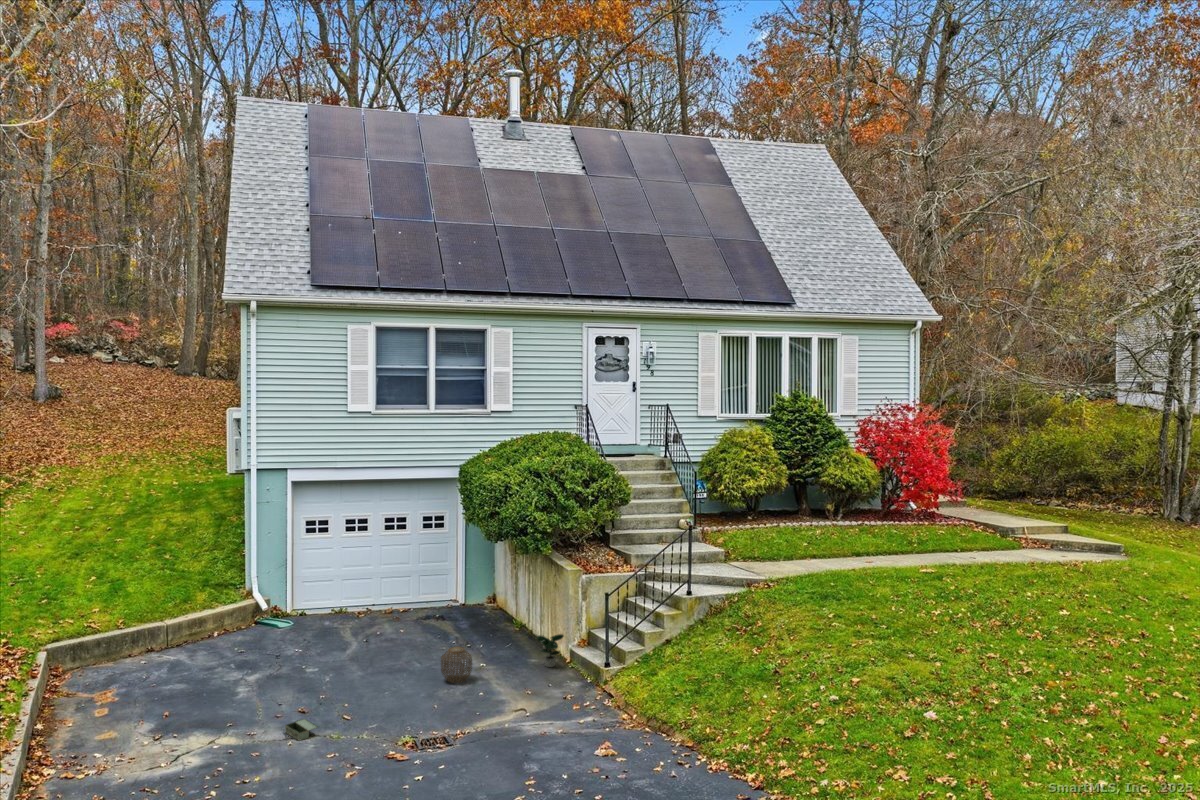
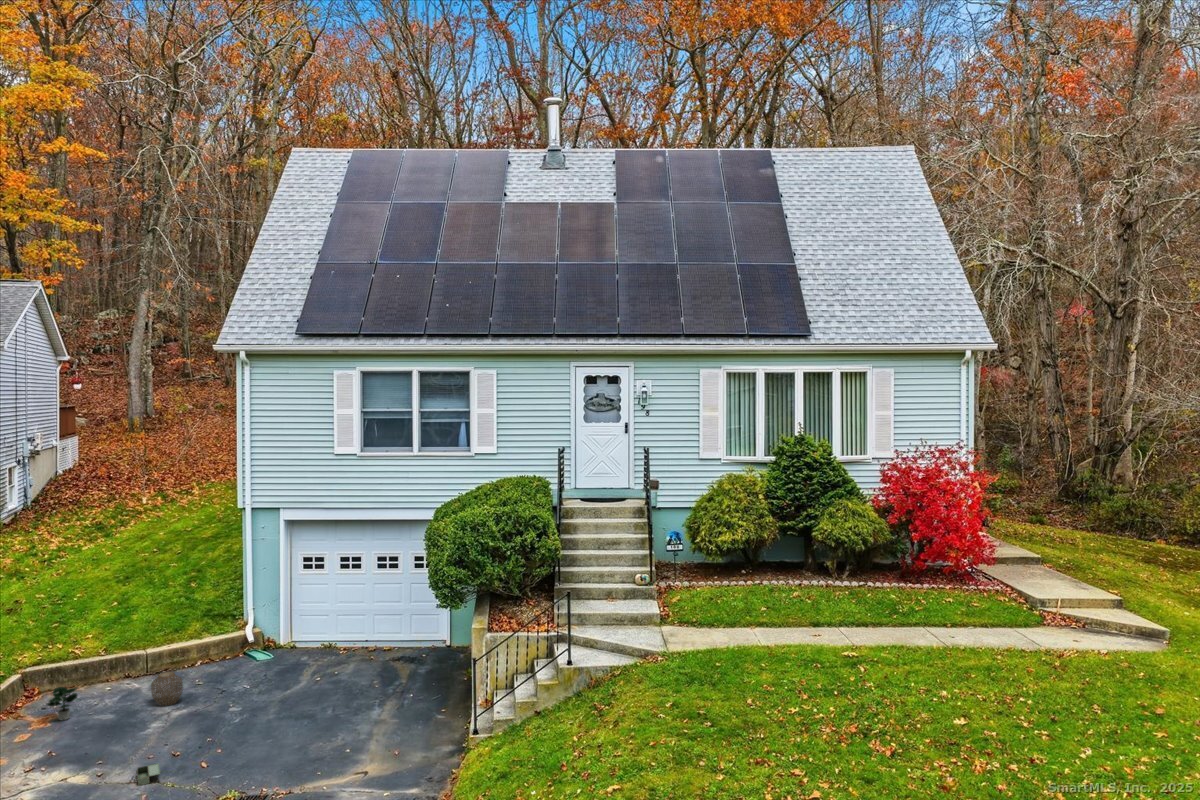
potted plant: present [537,634,564,667] -> present [46,687,78,720]
woven basket: present [441,646,472,683] -> present [151,672,183,705]

